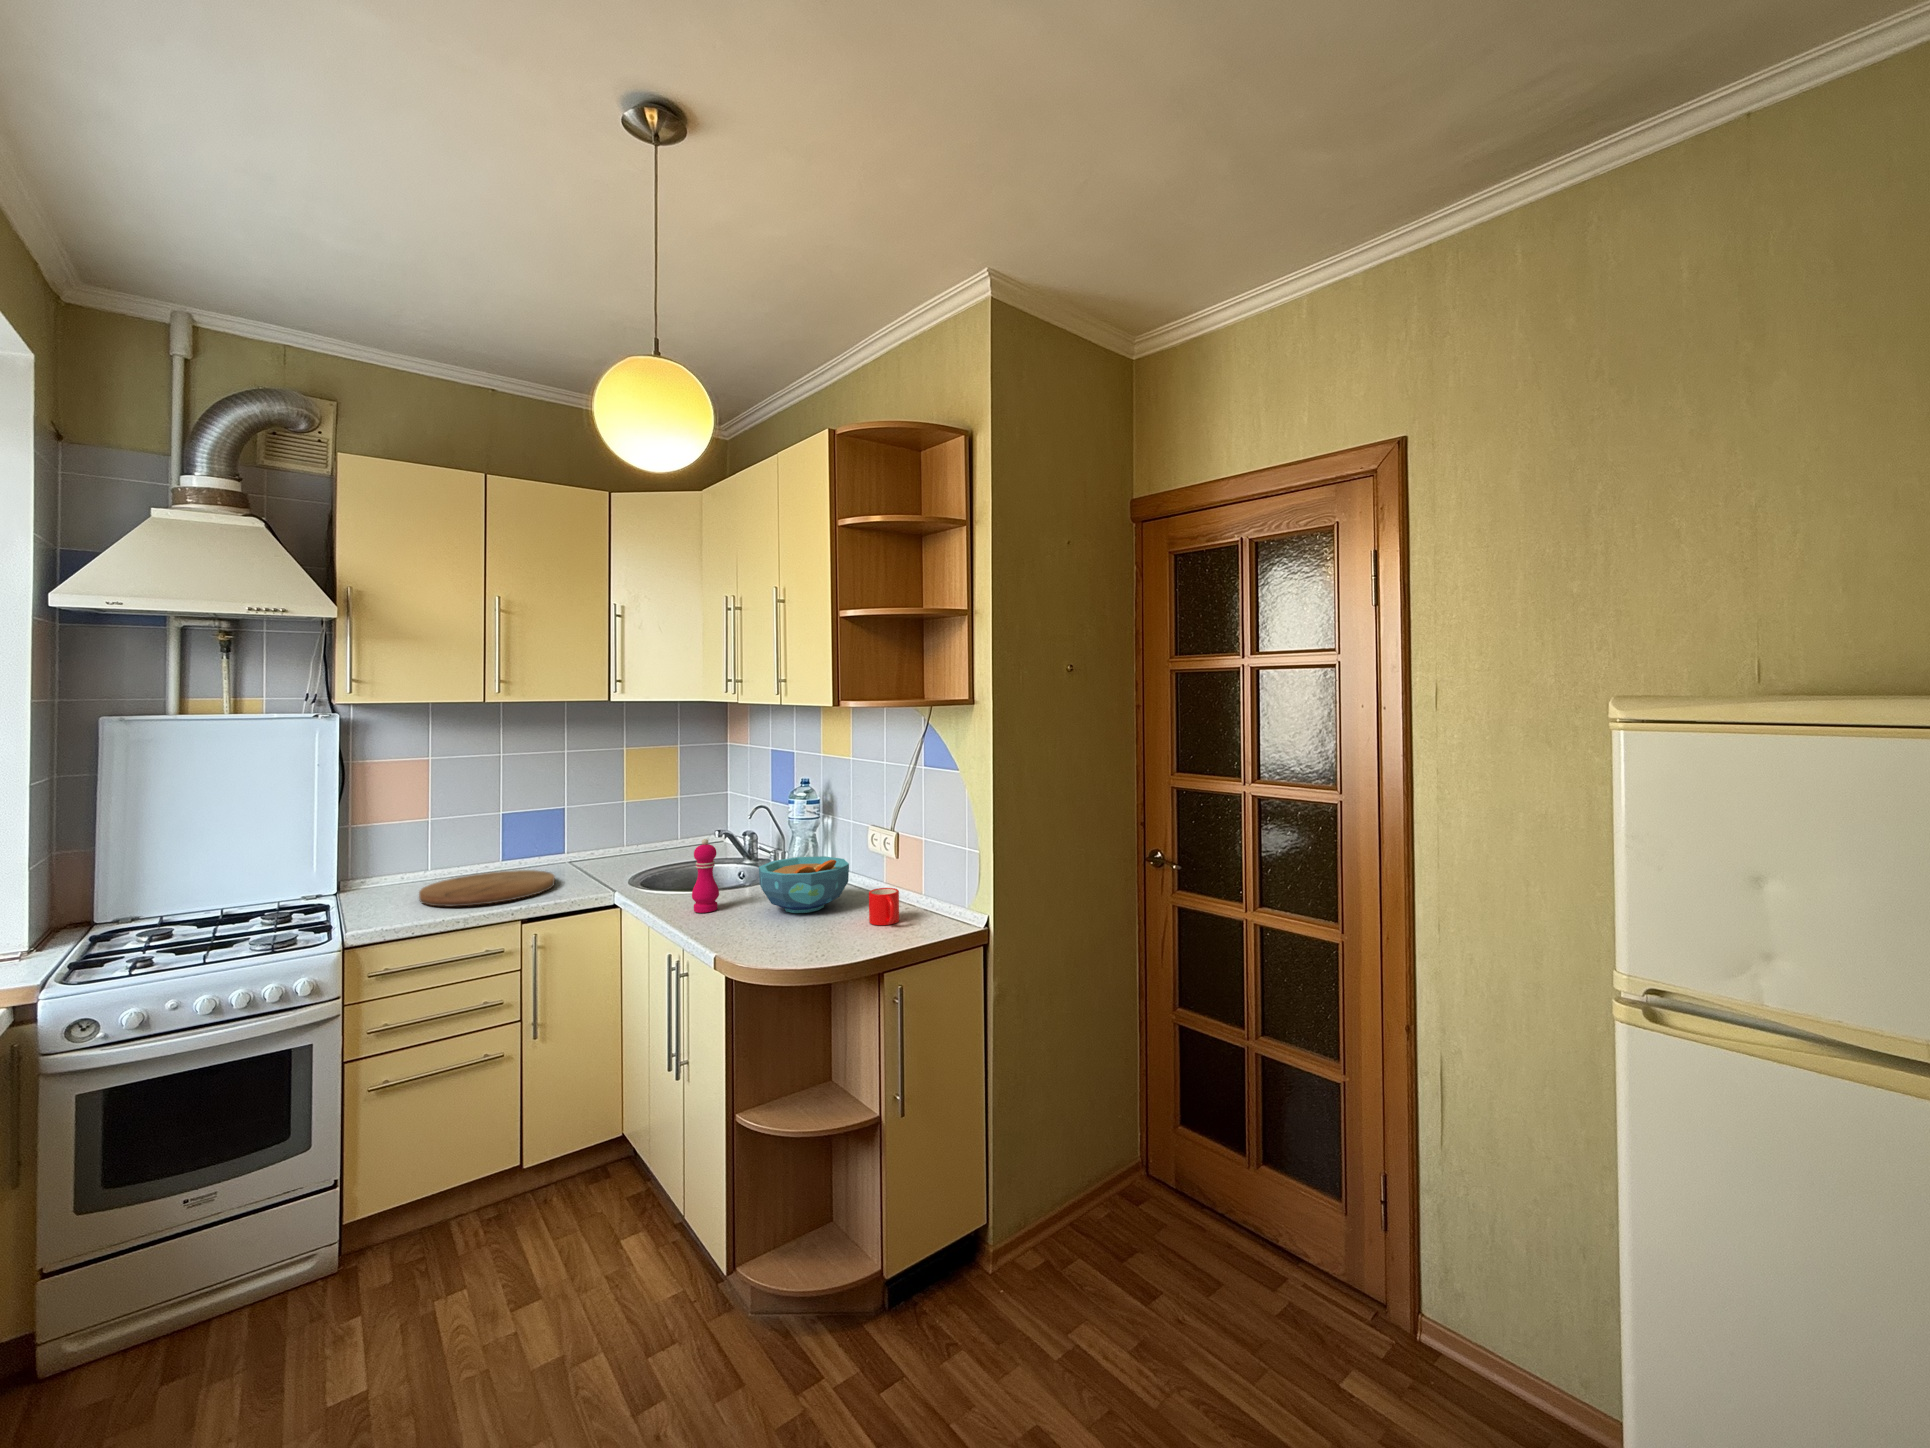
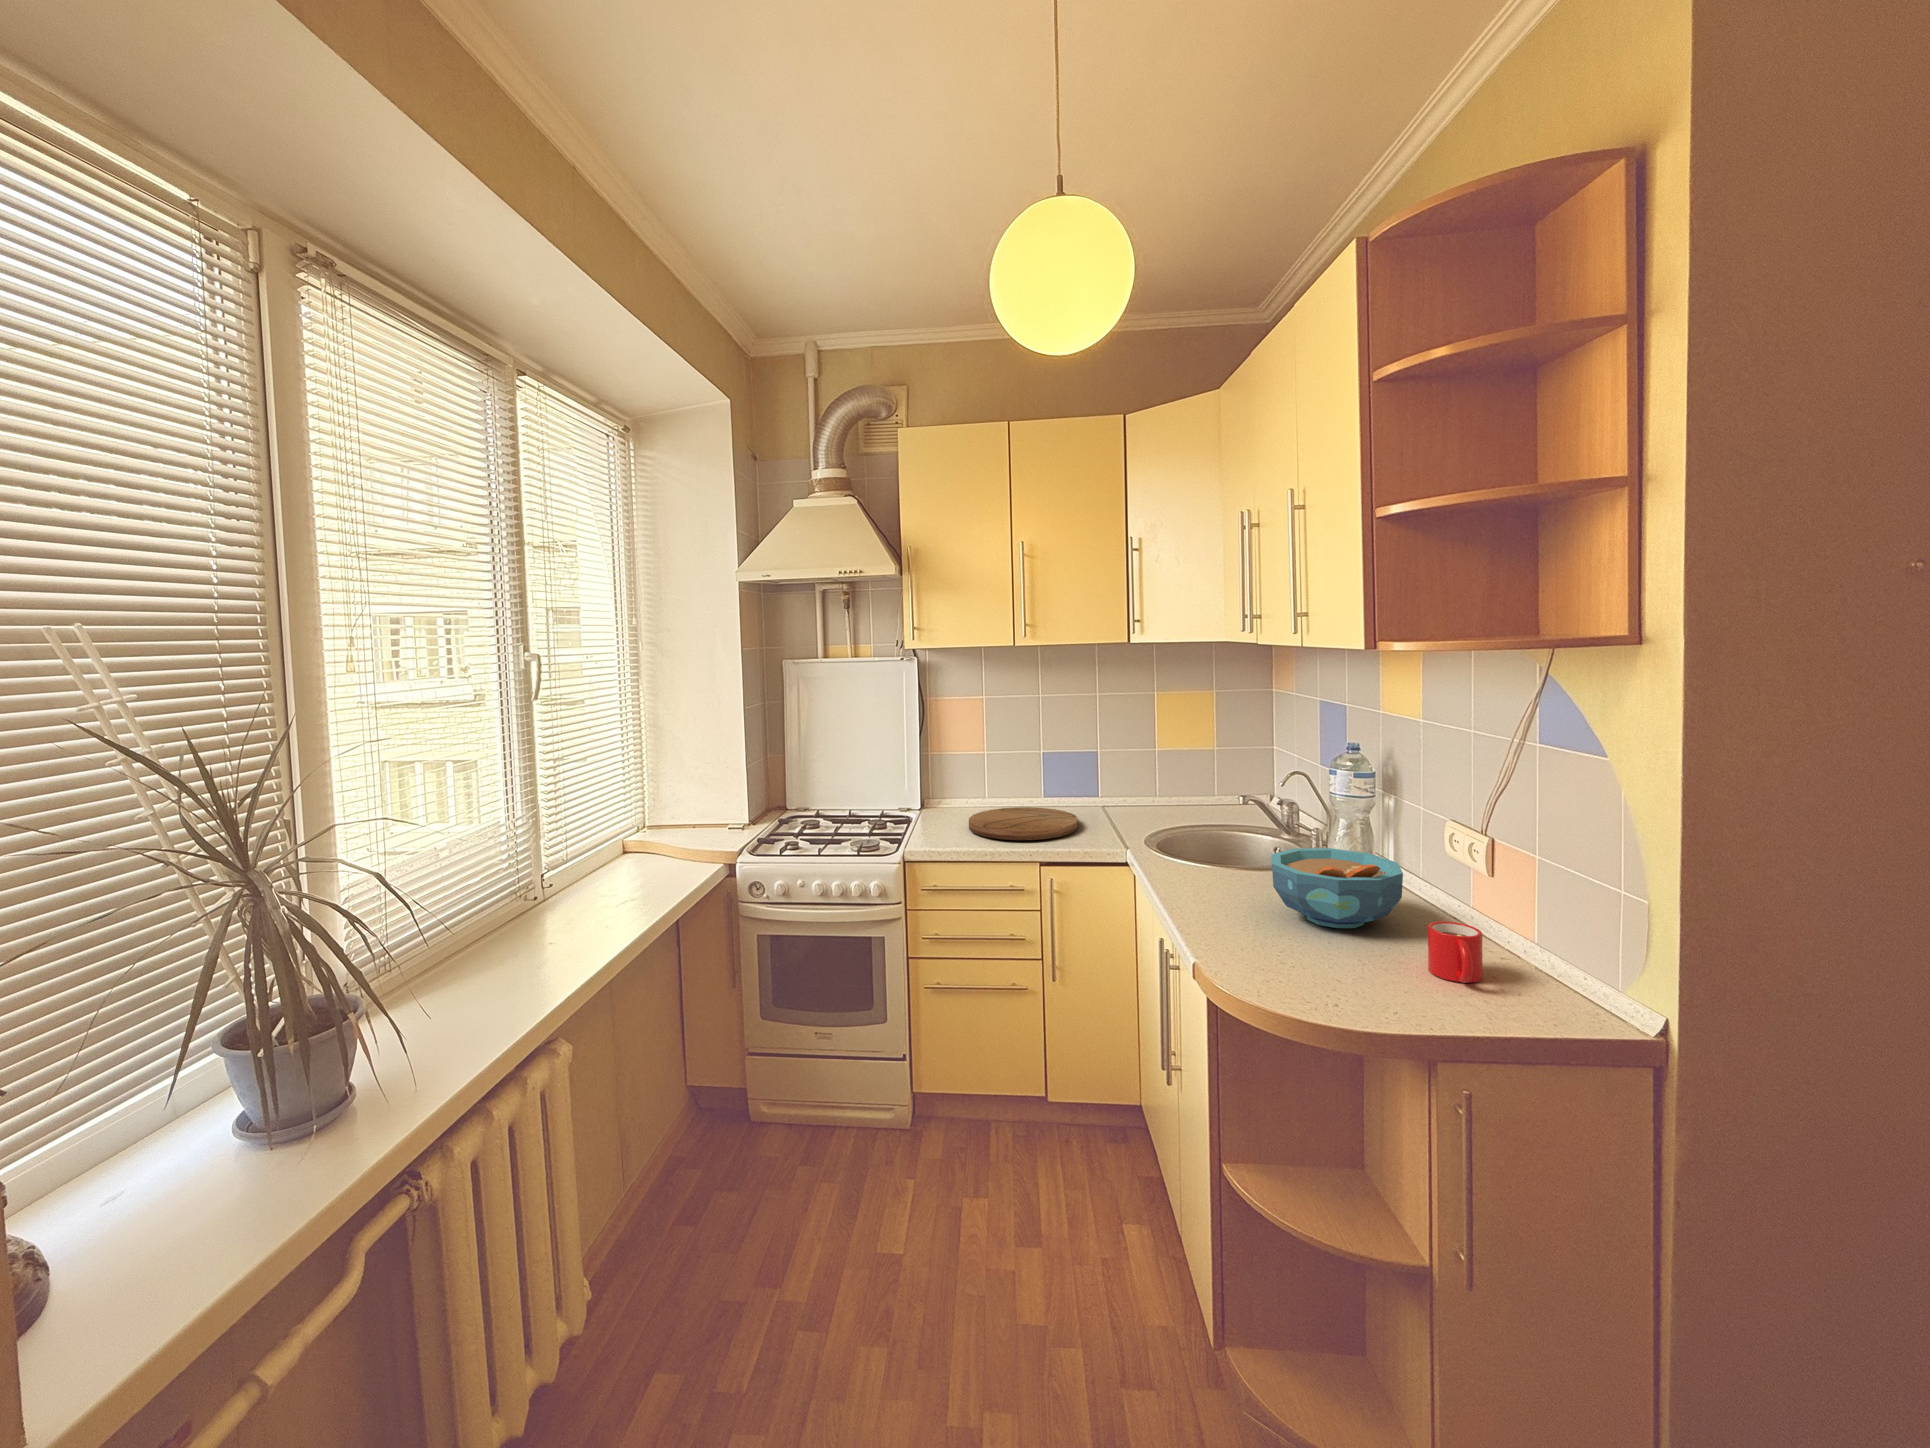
pepper mill: present [692,839,719,913] -> none [1192,809,1225,897]

